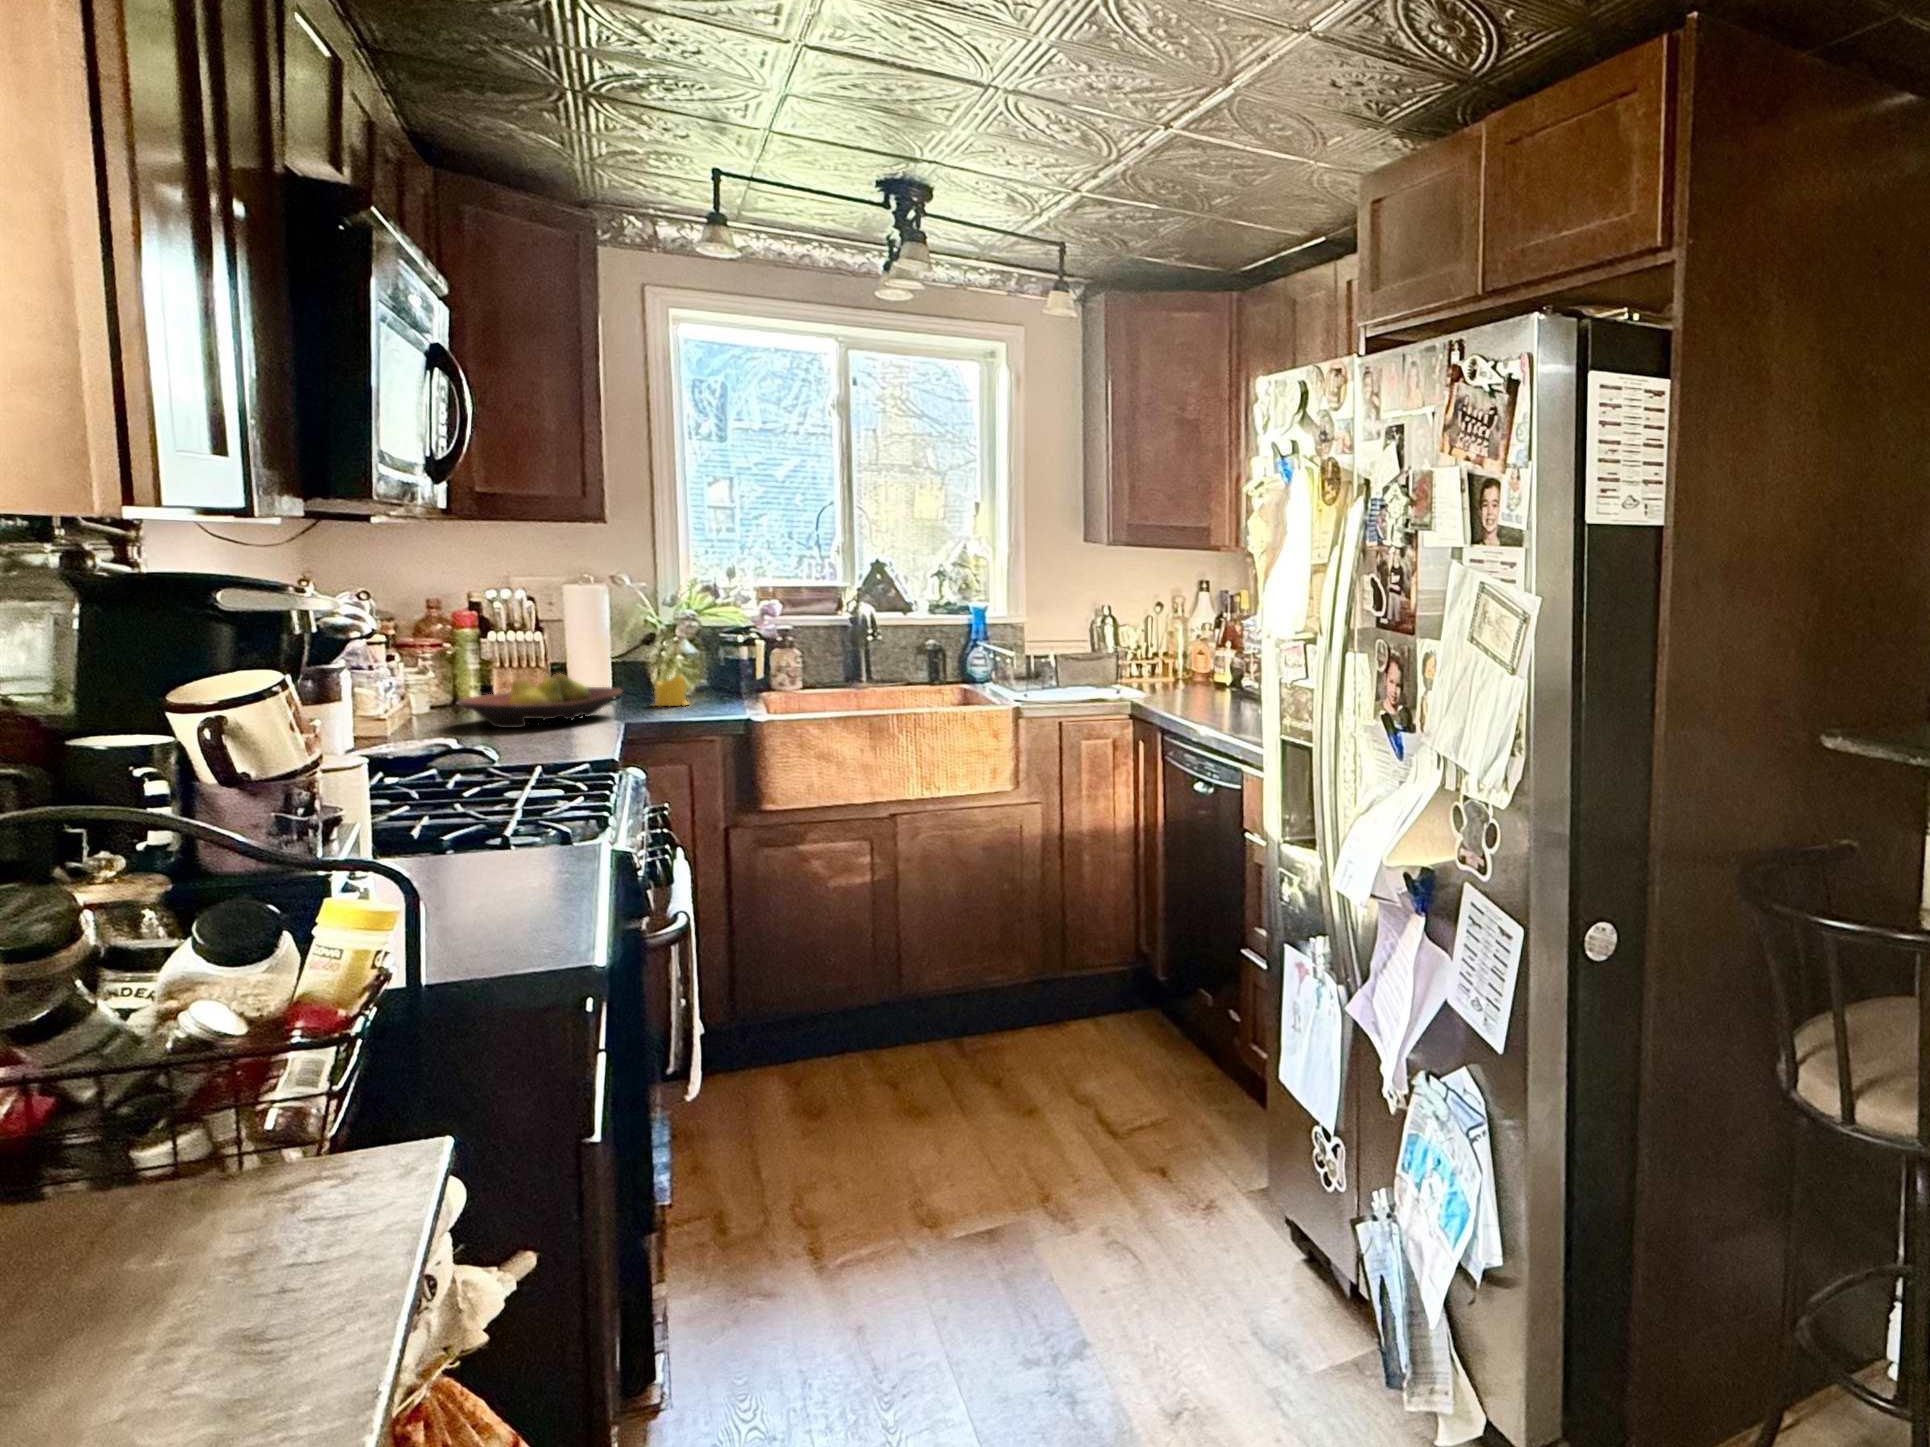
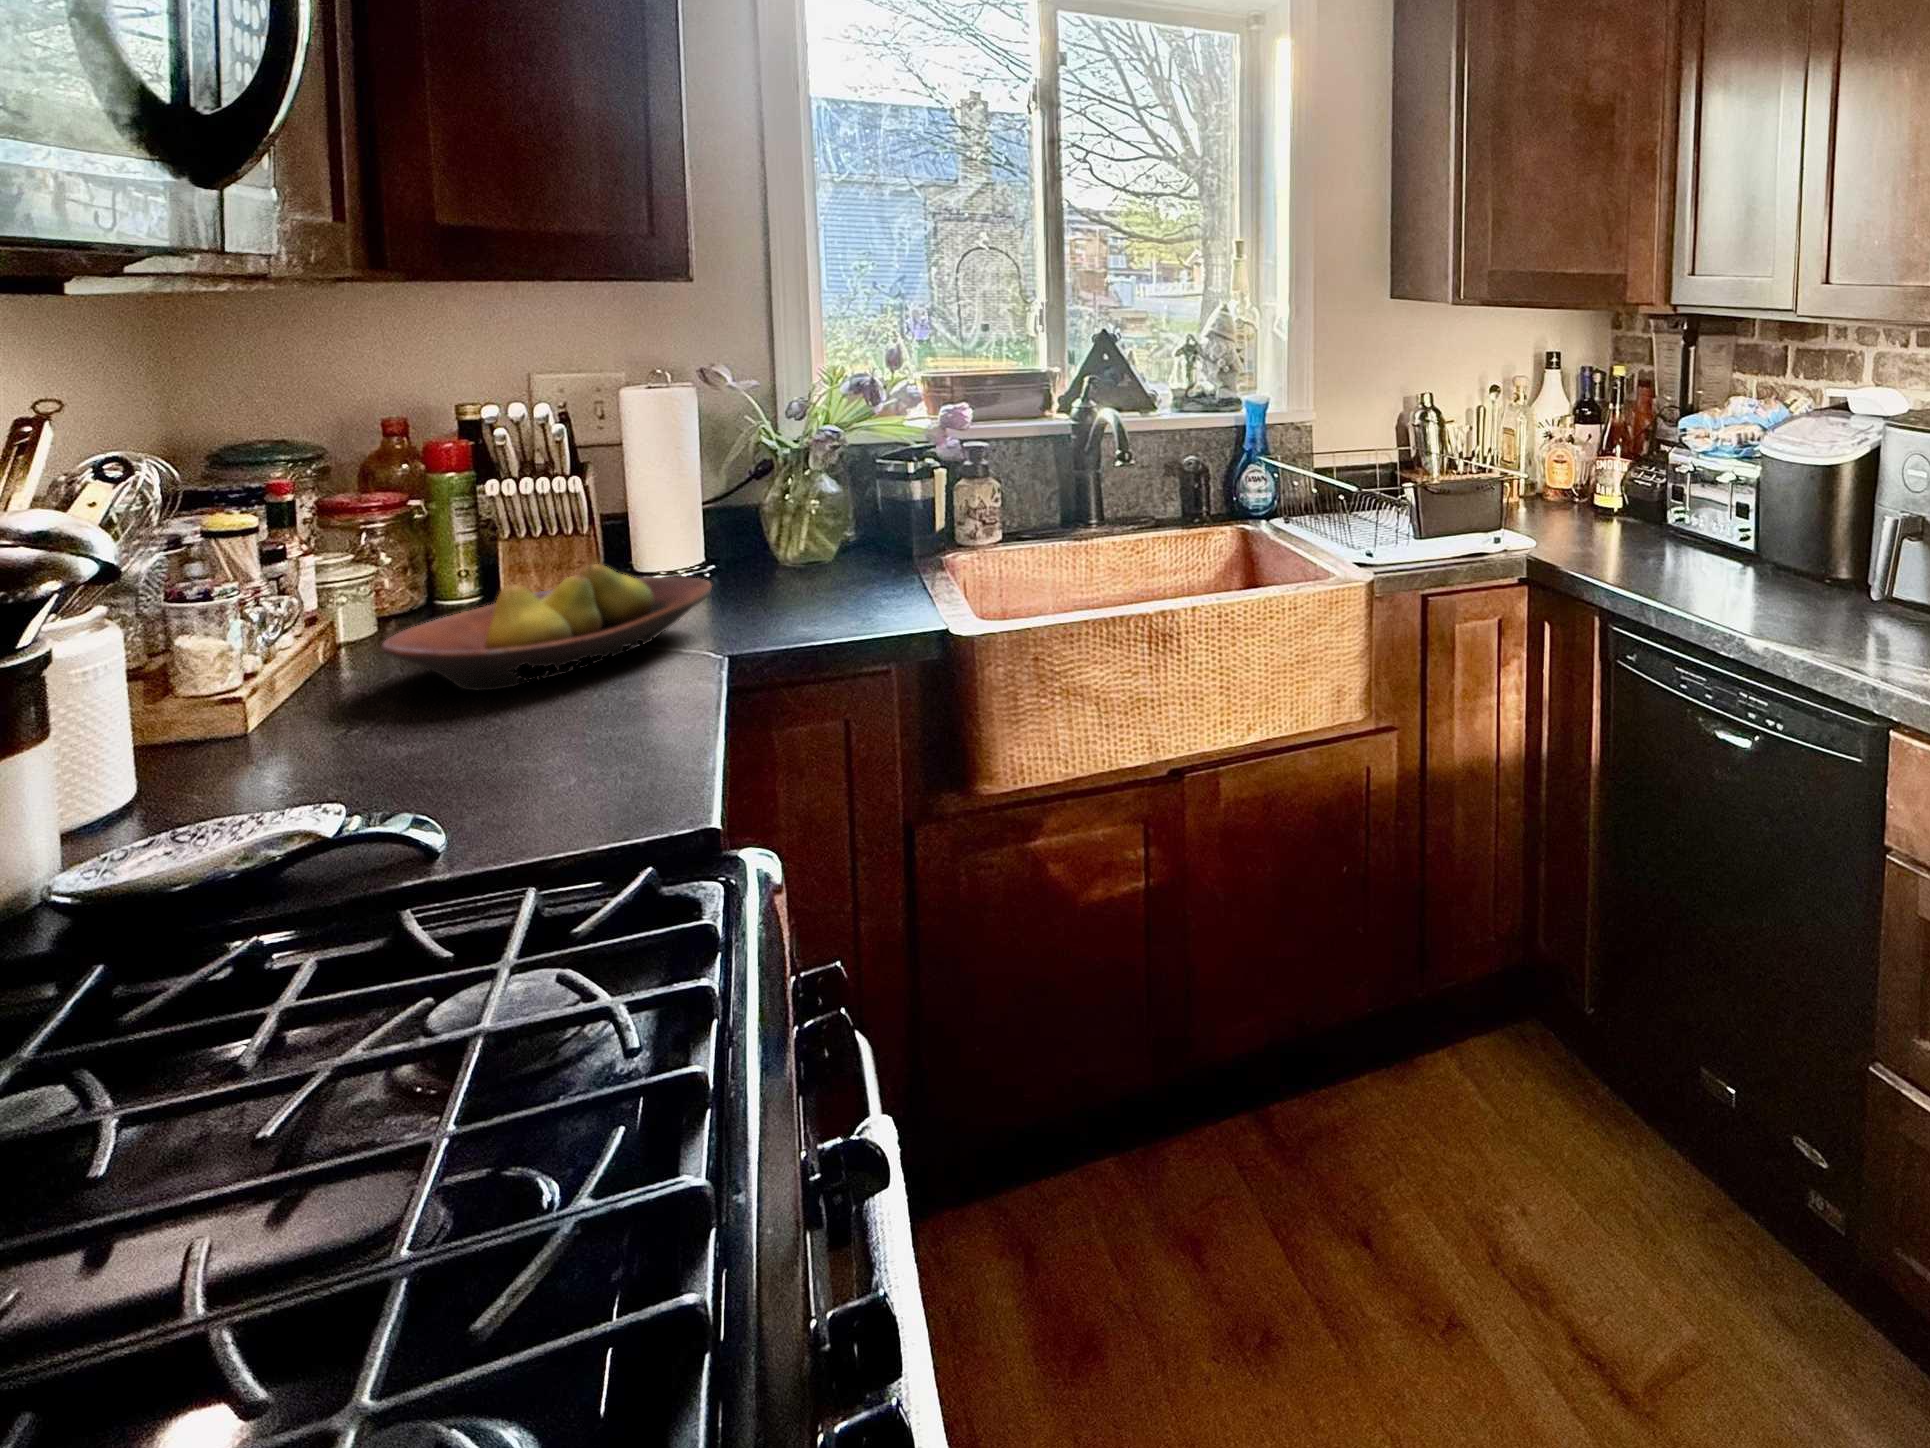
candle: present [654,676,689,706] -> none [766,540,830,598]

